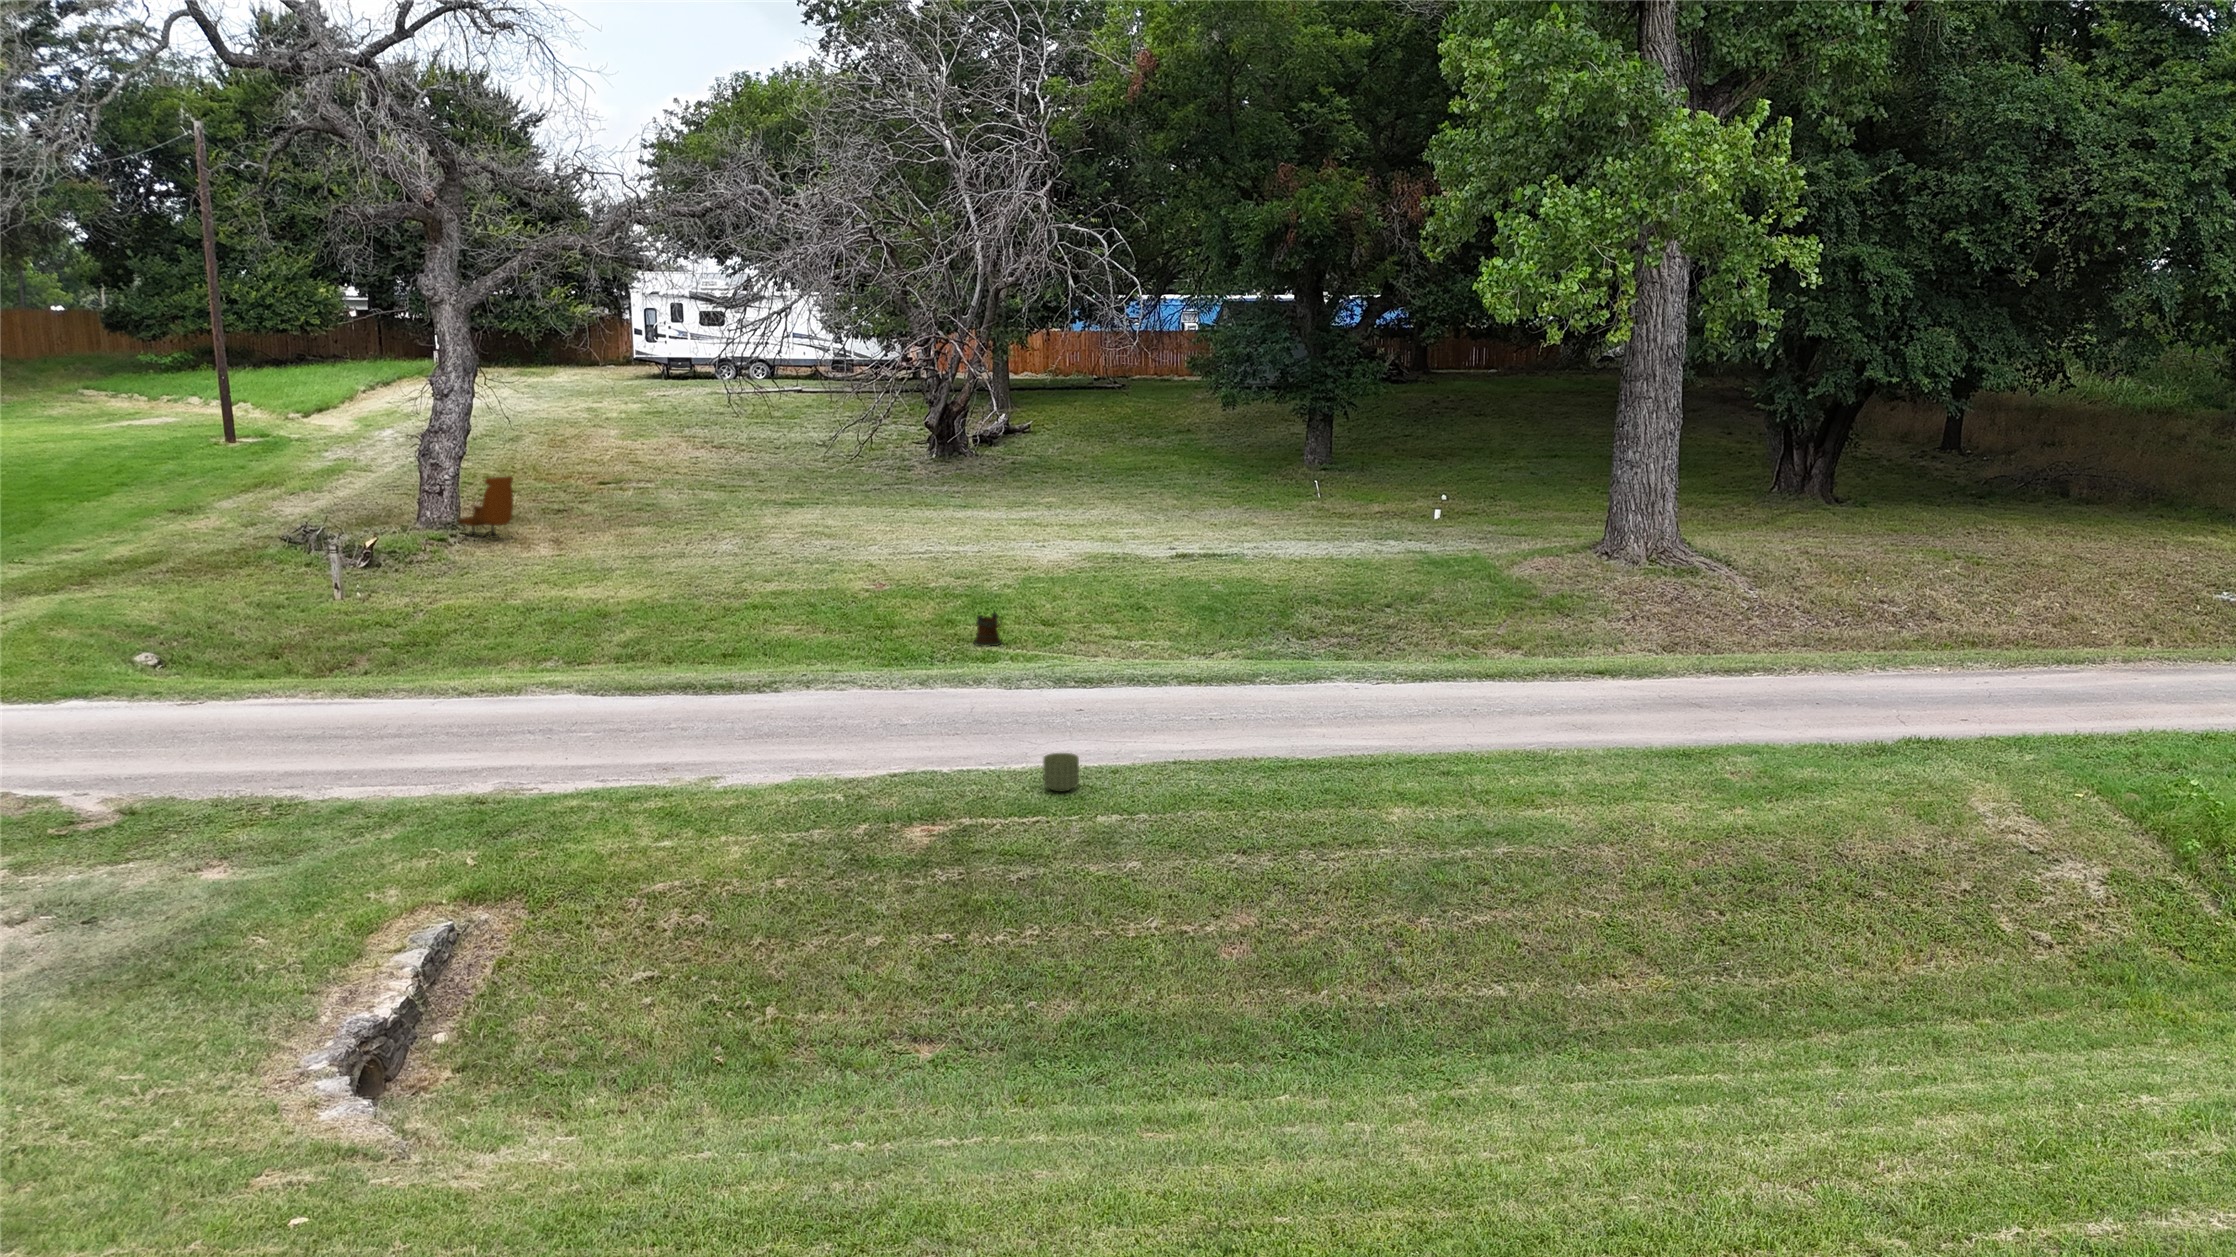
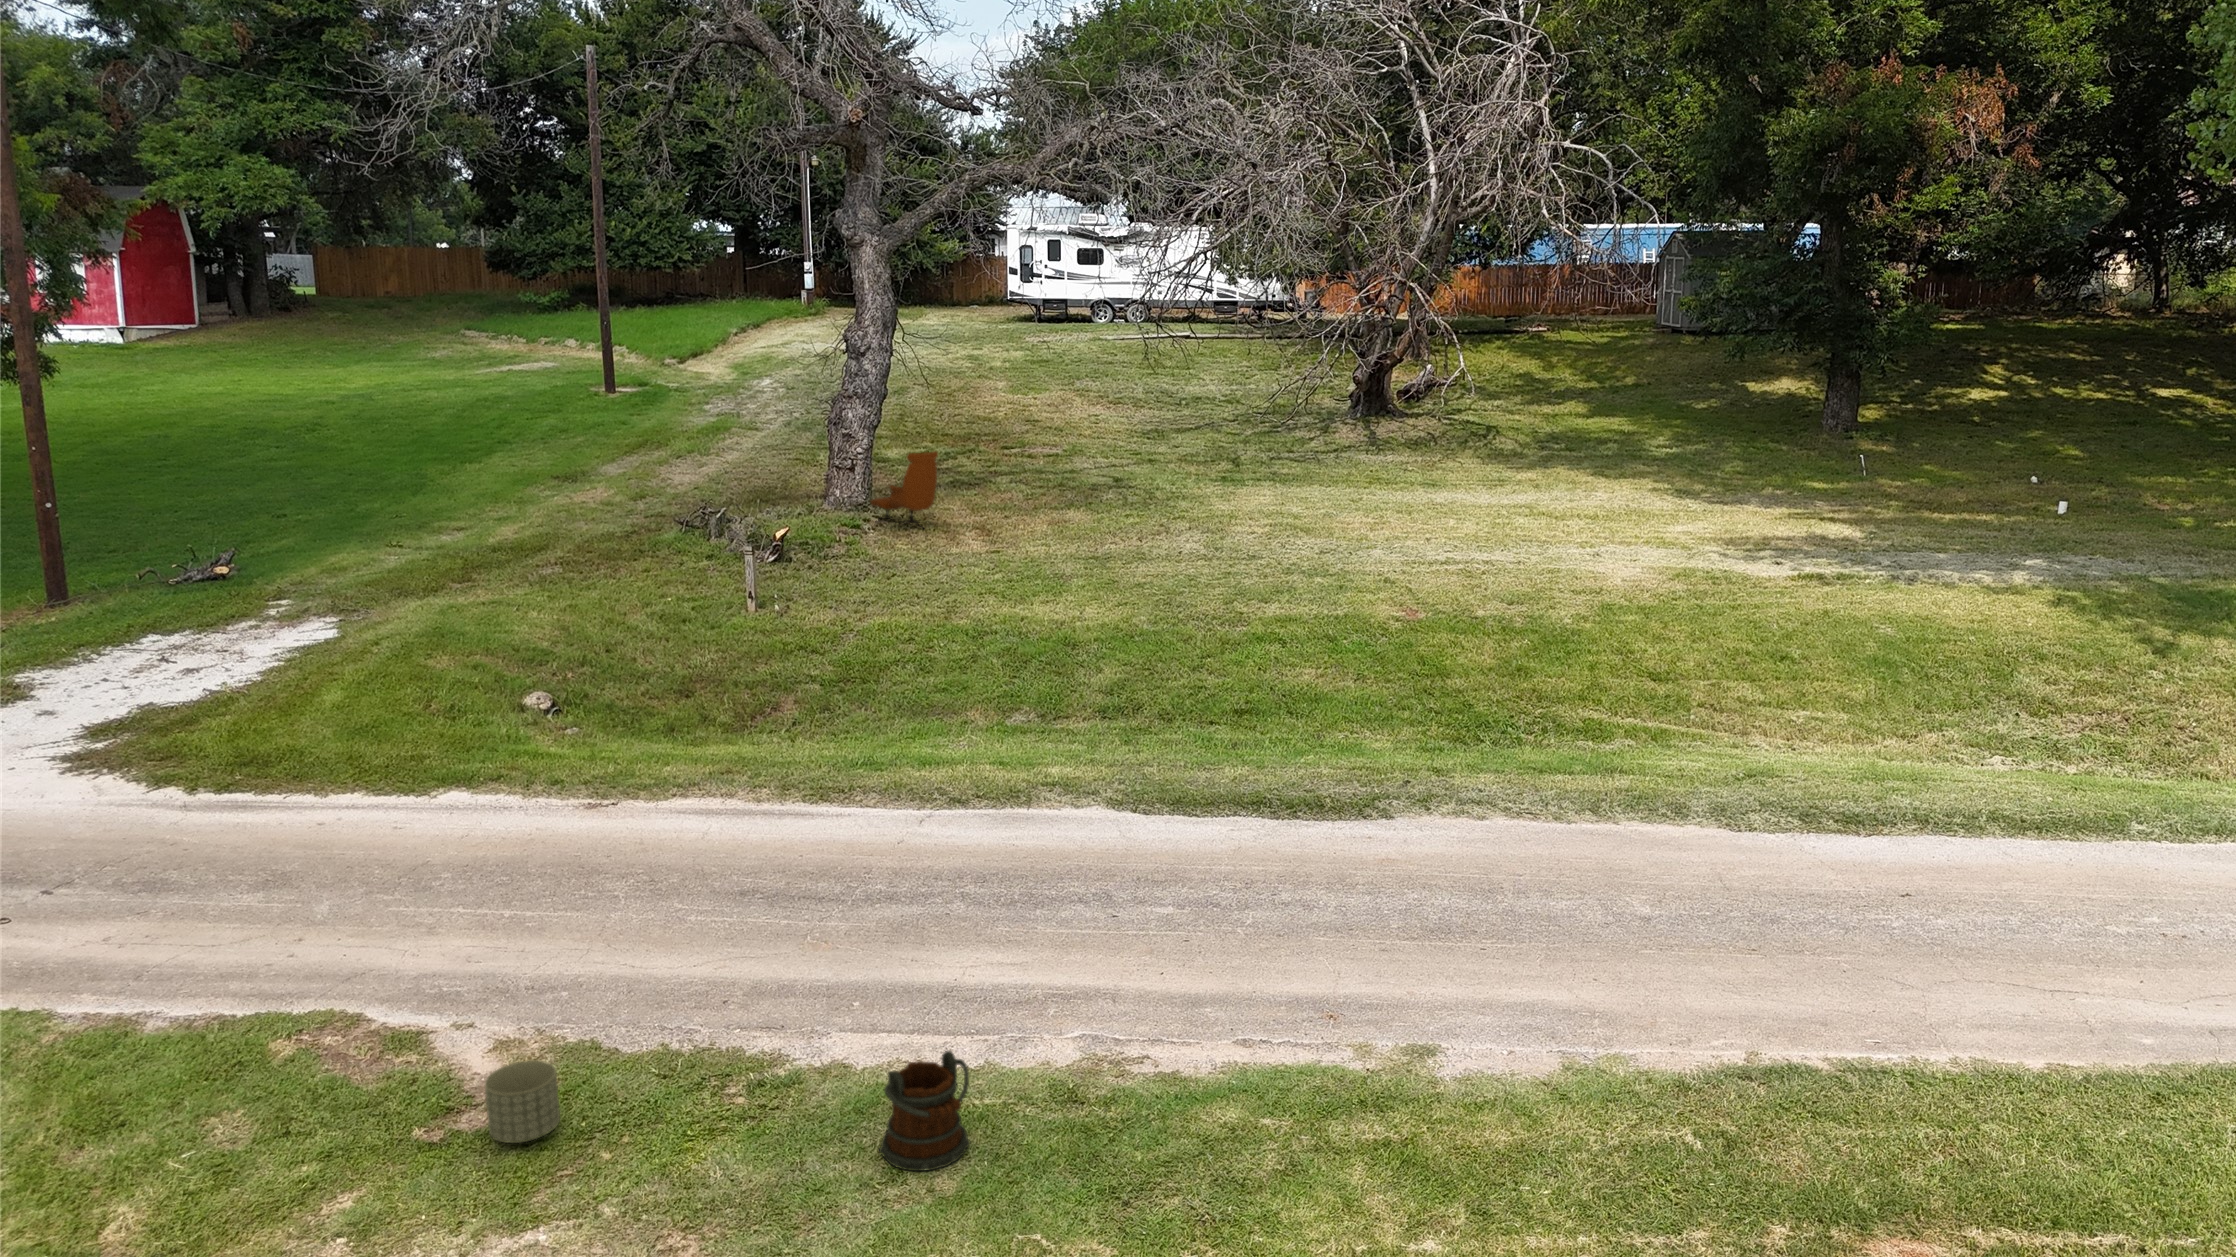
bucket: present [973,612,1002,646] -> present [879,1051,970,1171]
planter: present [1043,753,1079,792] -> present [485,1061,560,1143]

